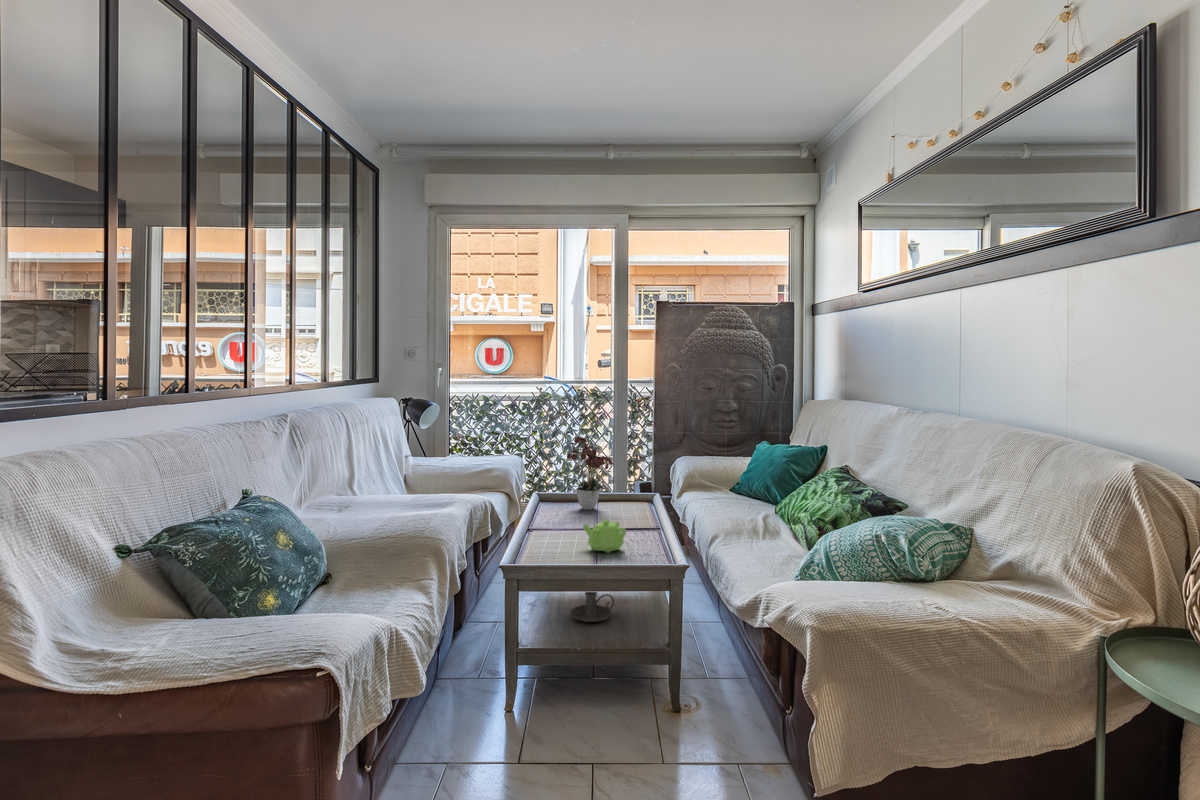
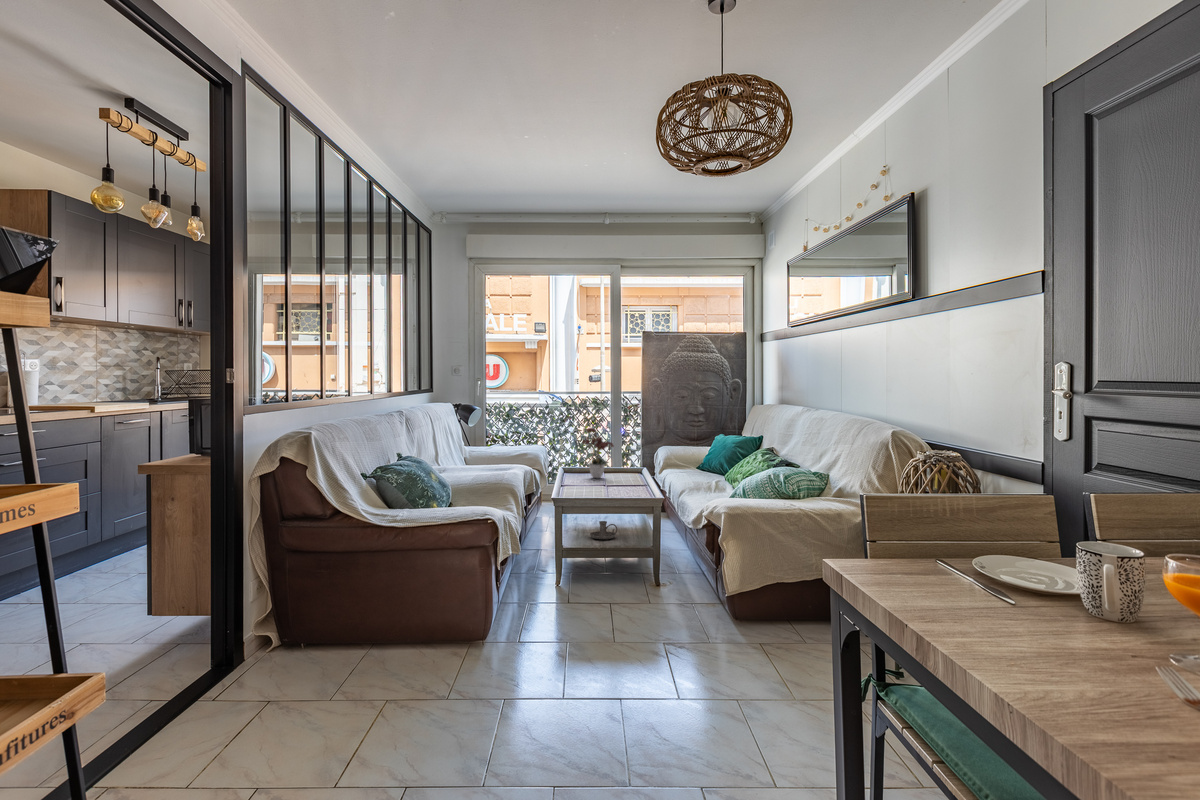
teapot: present [583,520,626,553] -> none [598,475,626,495]

